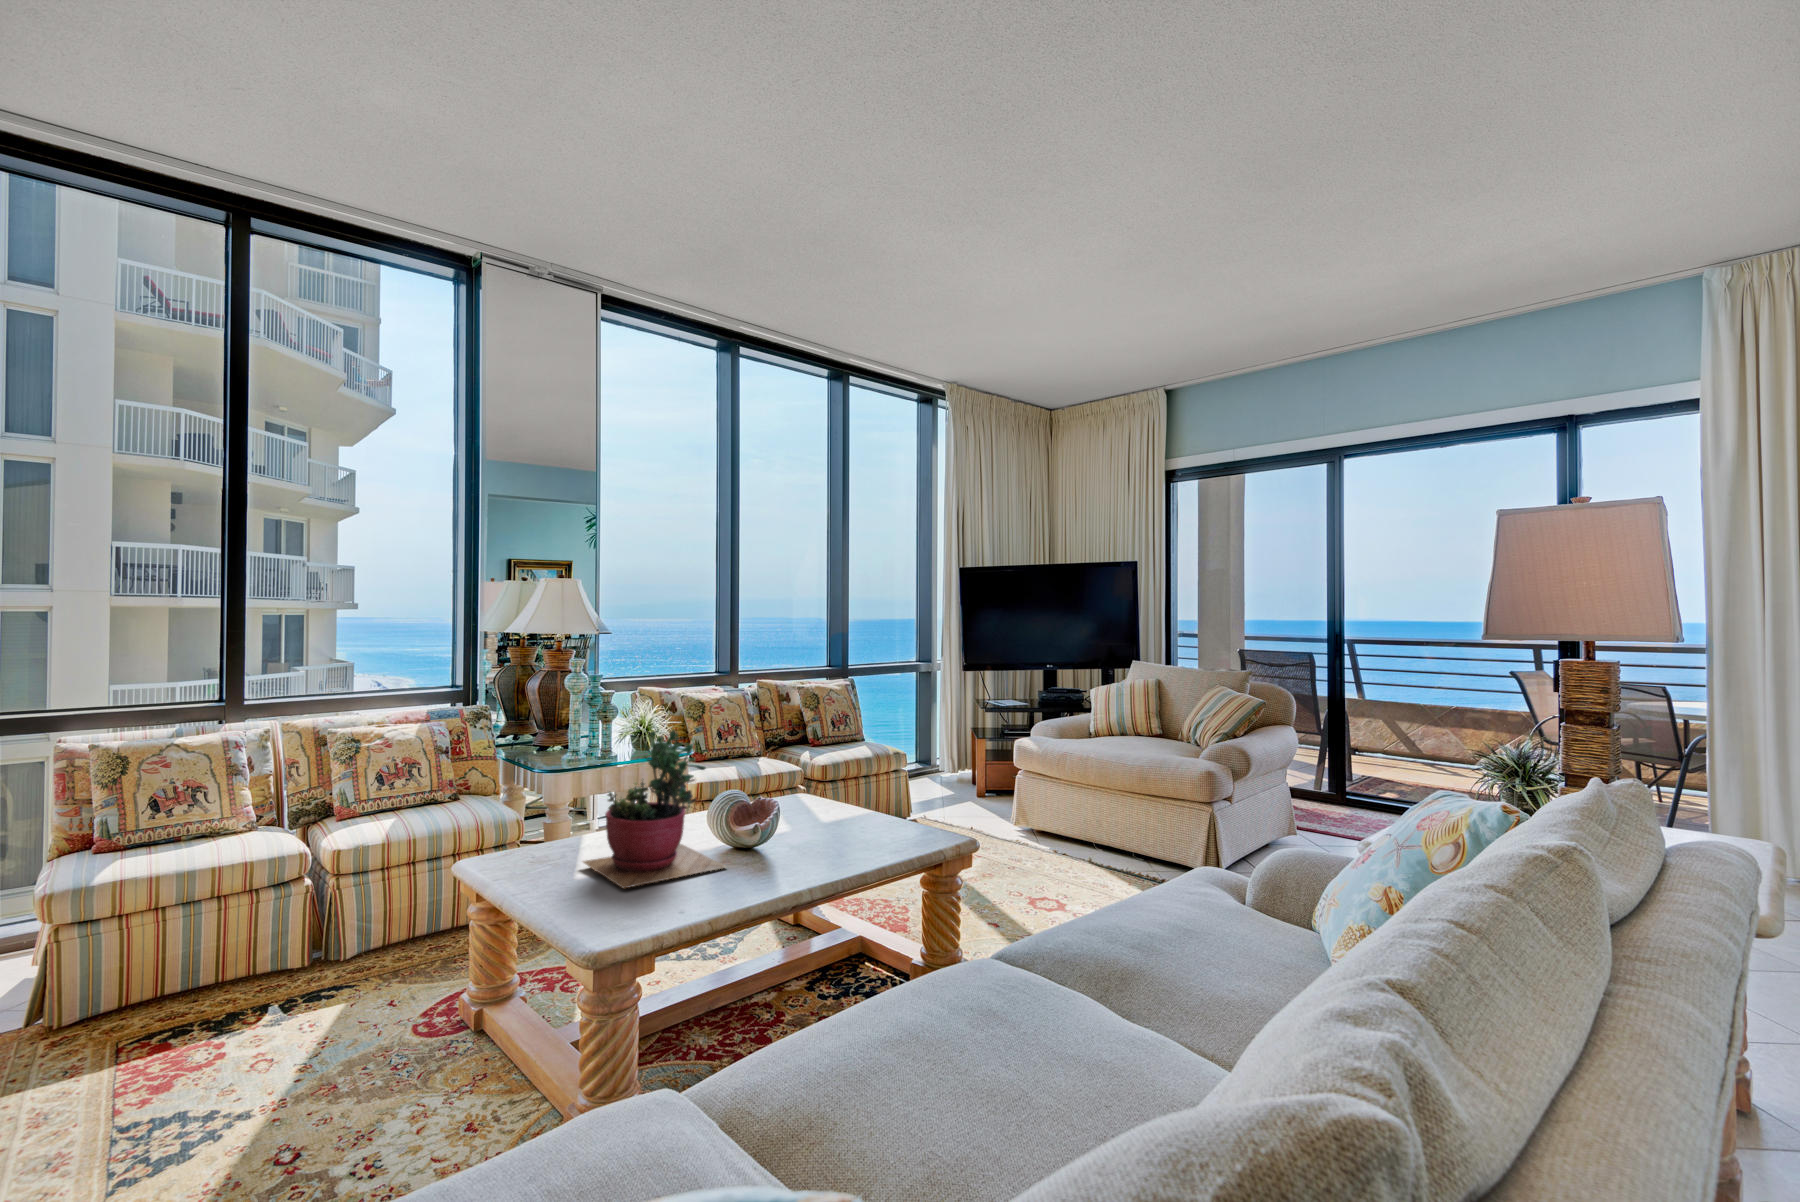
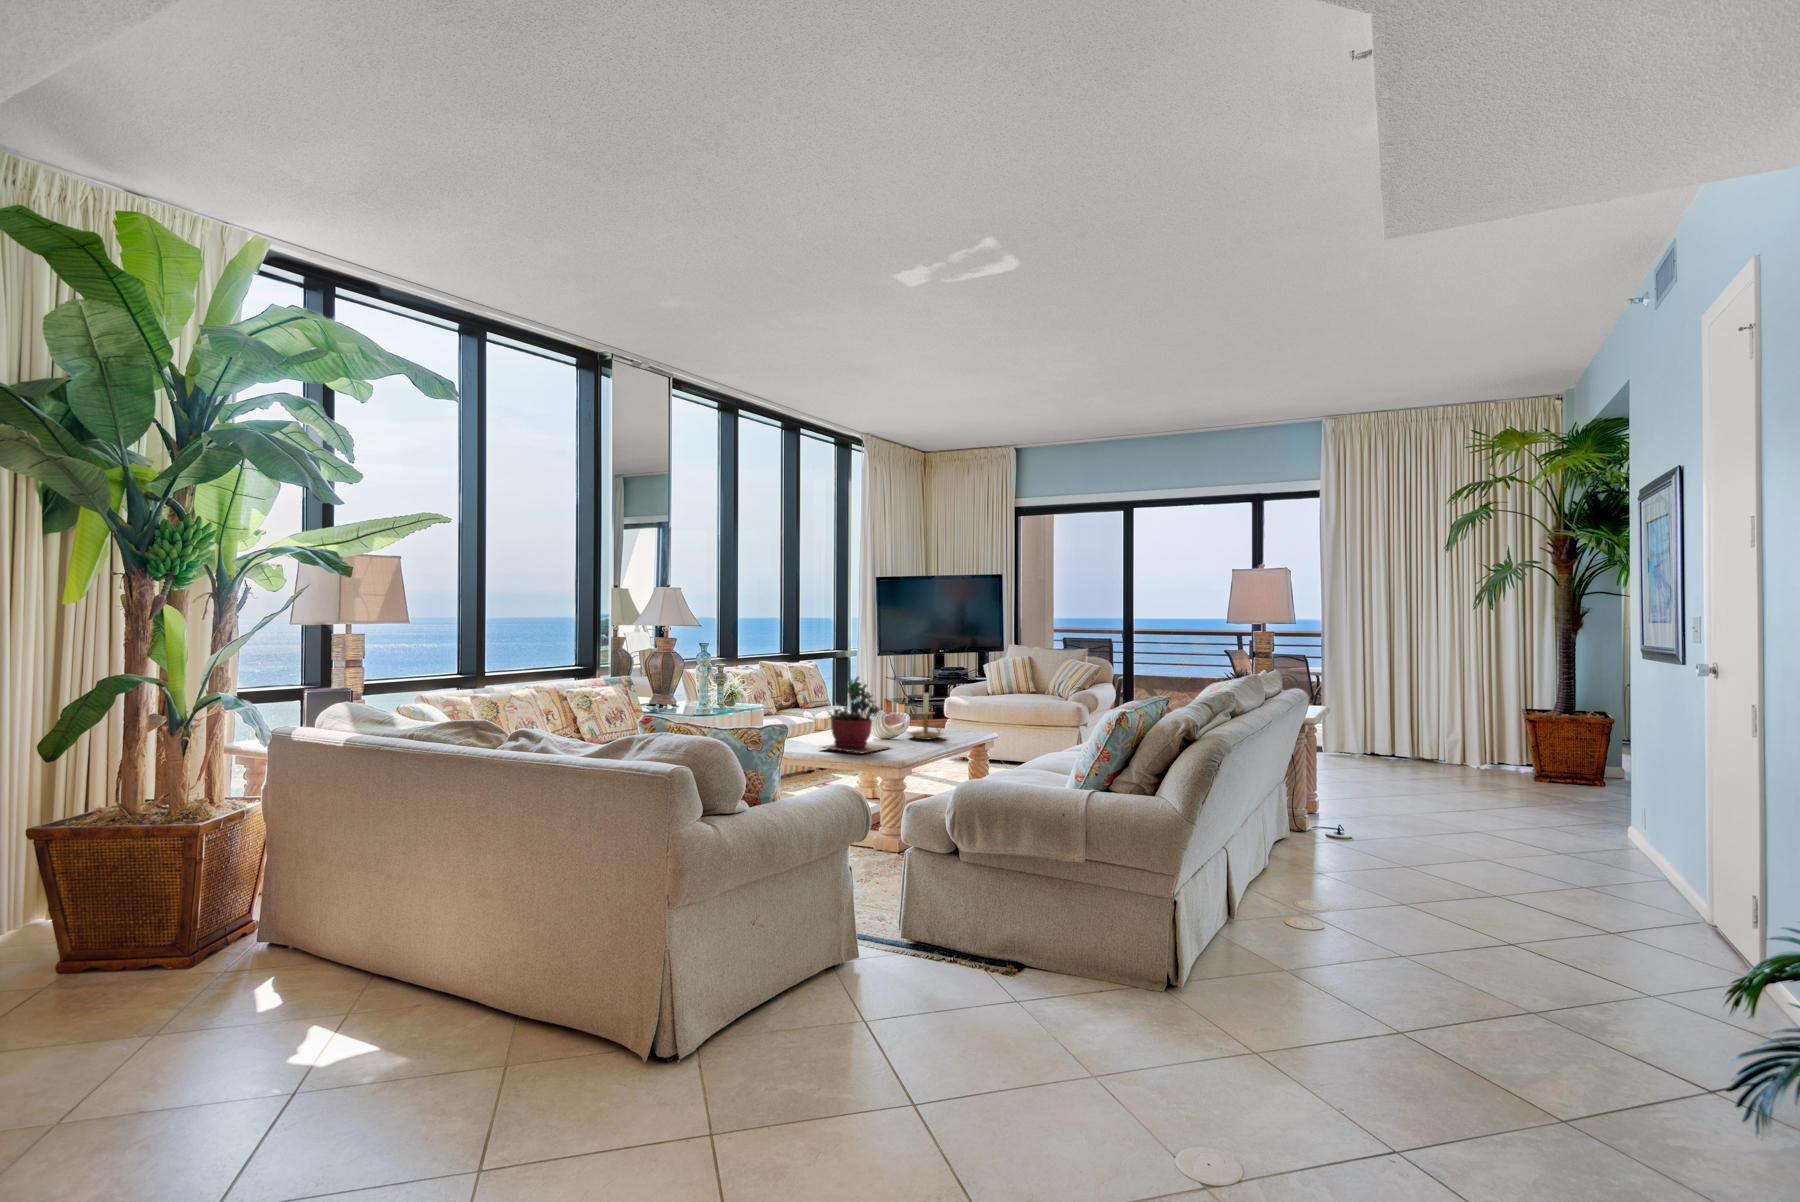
candle holder: none [806,754,882,844] -> present [908,692,943,739]

